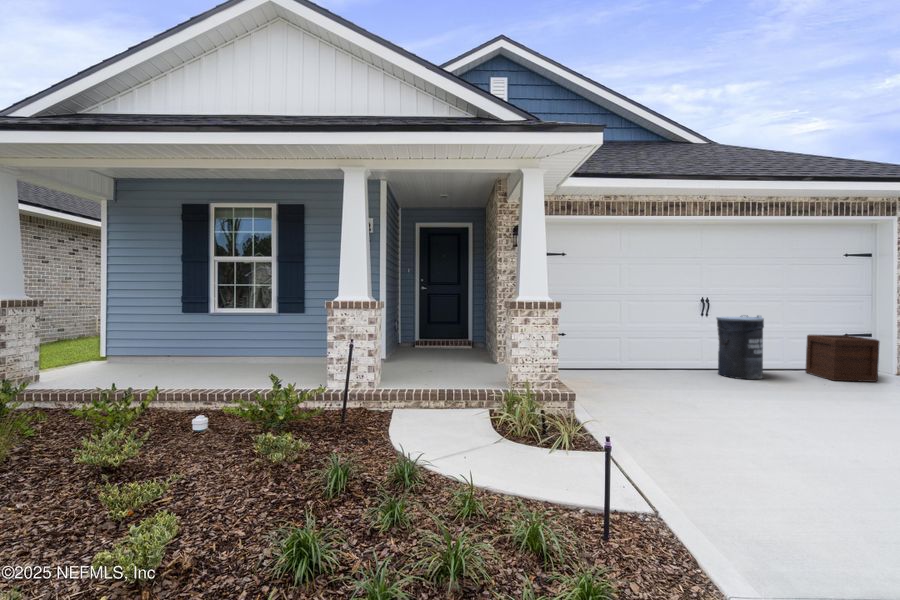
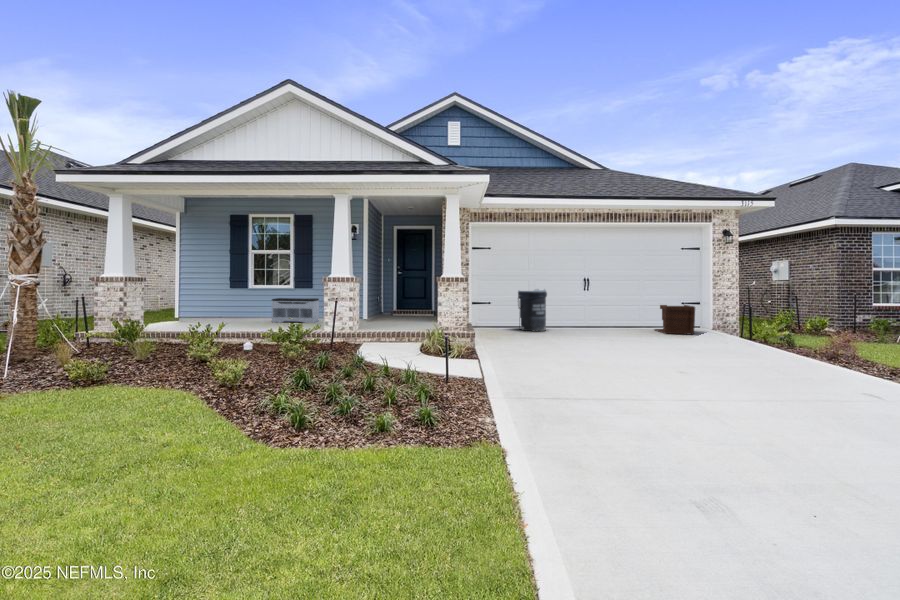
trash can: present [717,316,764,379] -> present [518,289,547,331]
bench: none [243,327,314,366] -> present [272,298,319,323]

